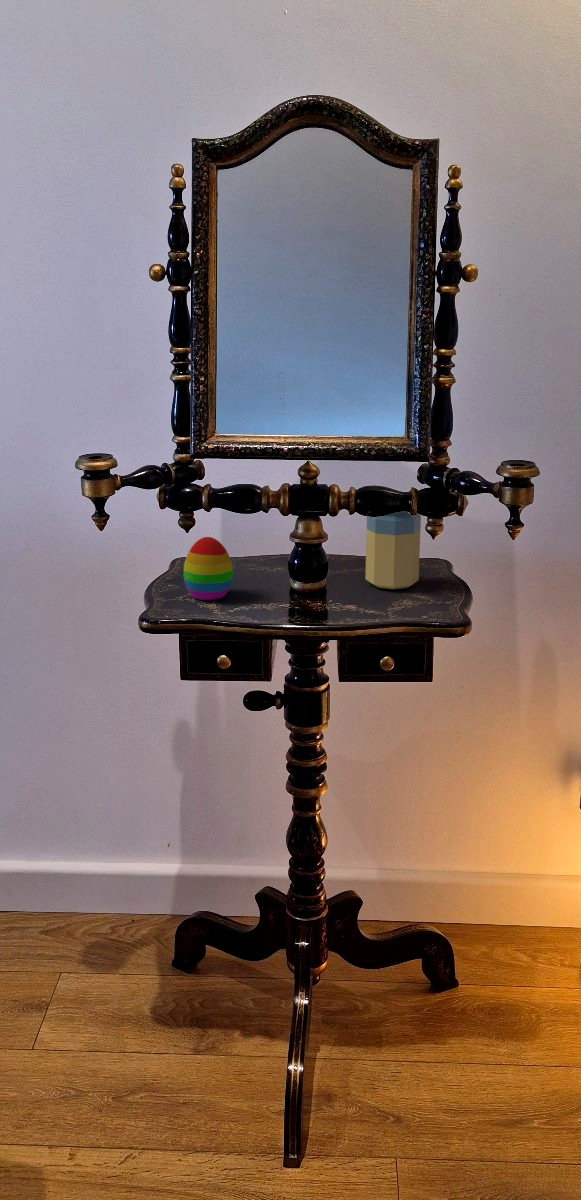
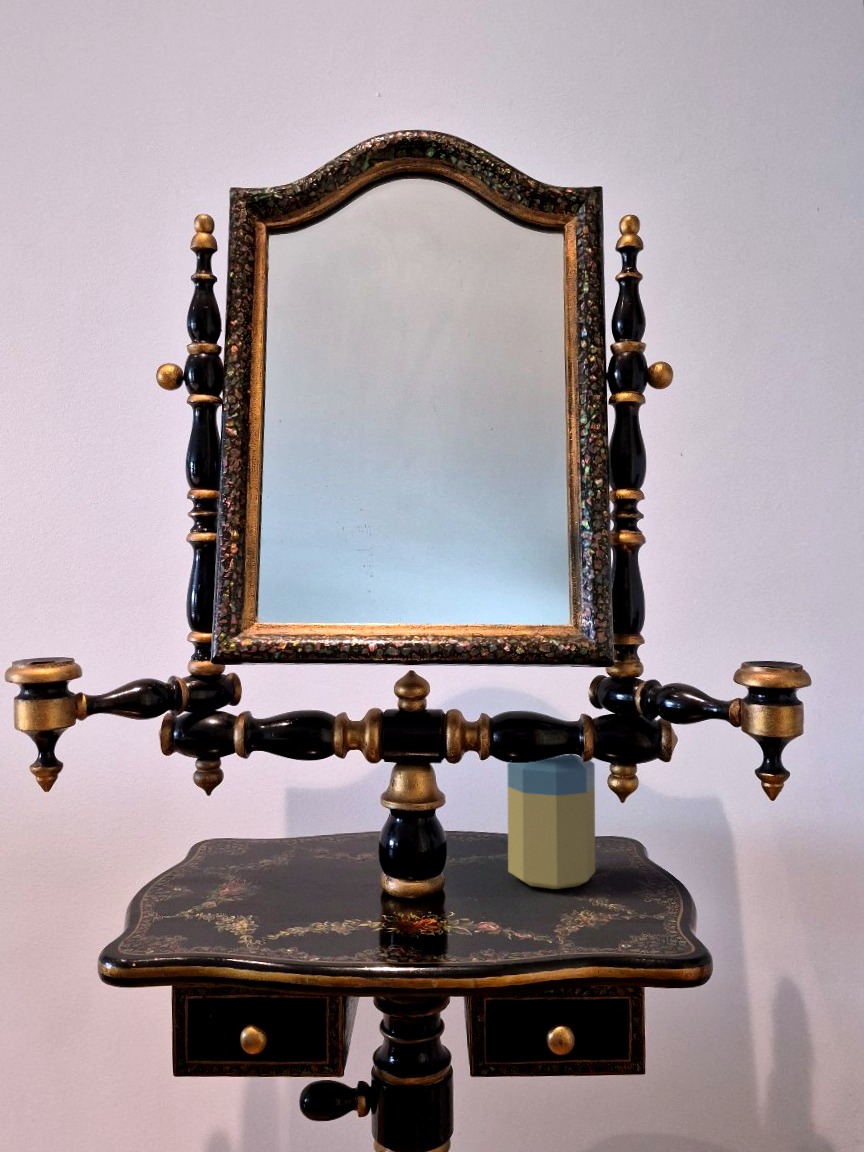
decorative egg: present [183,537,233,600] -> none [198,801,284,915]

